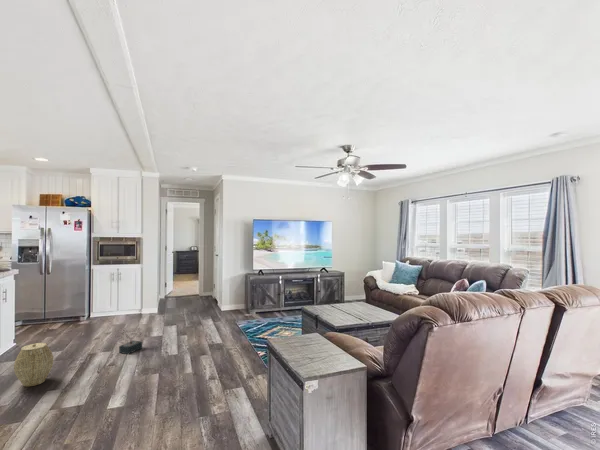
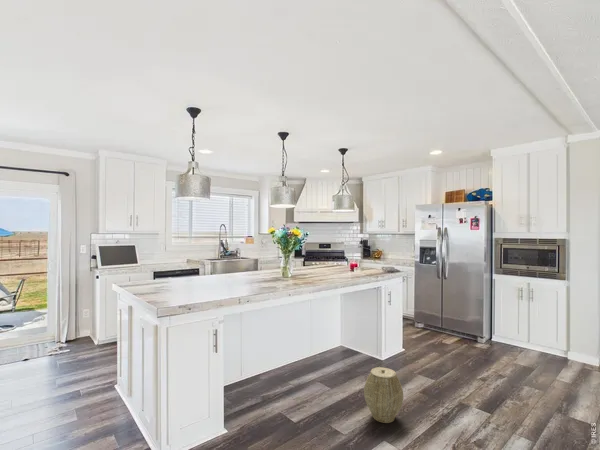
decorative plant: present [114,329,142,354] -> none [490,383,545,434]

